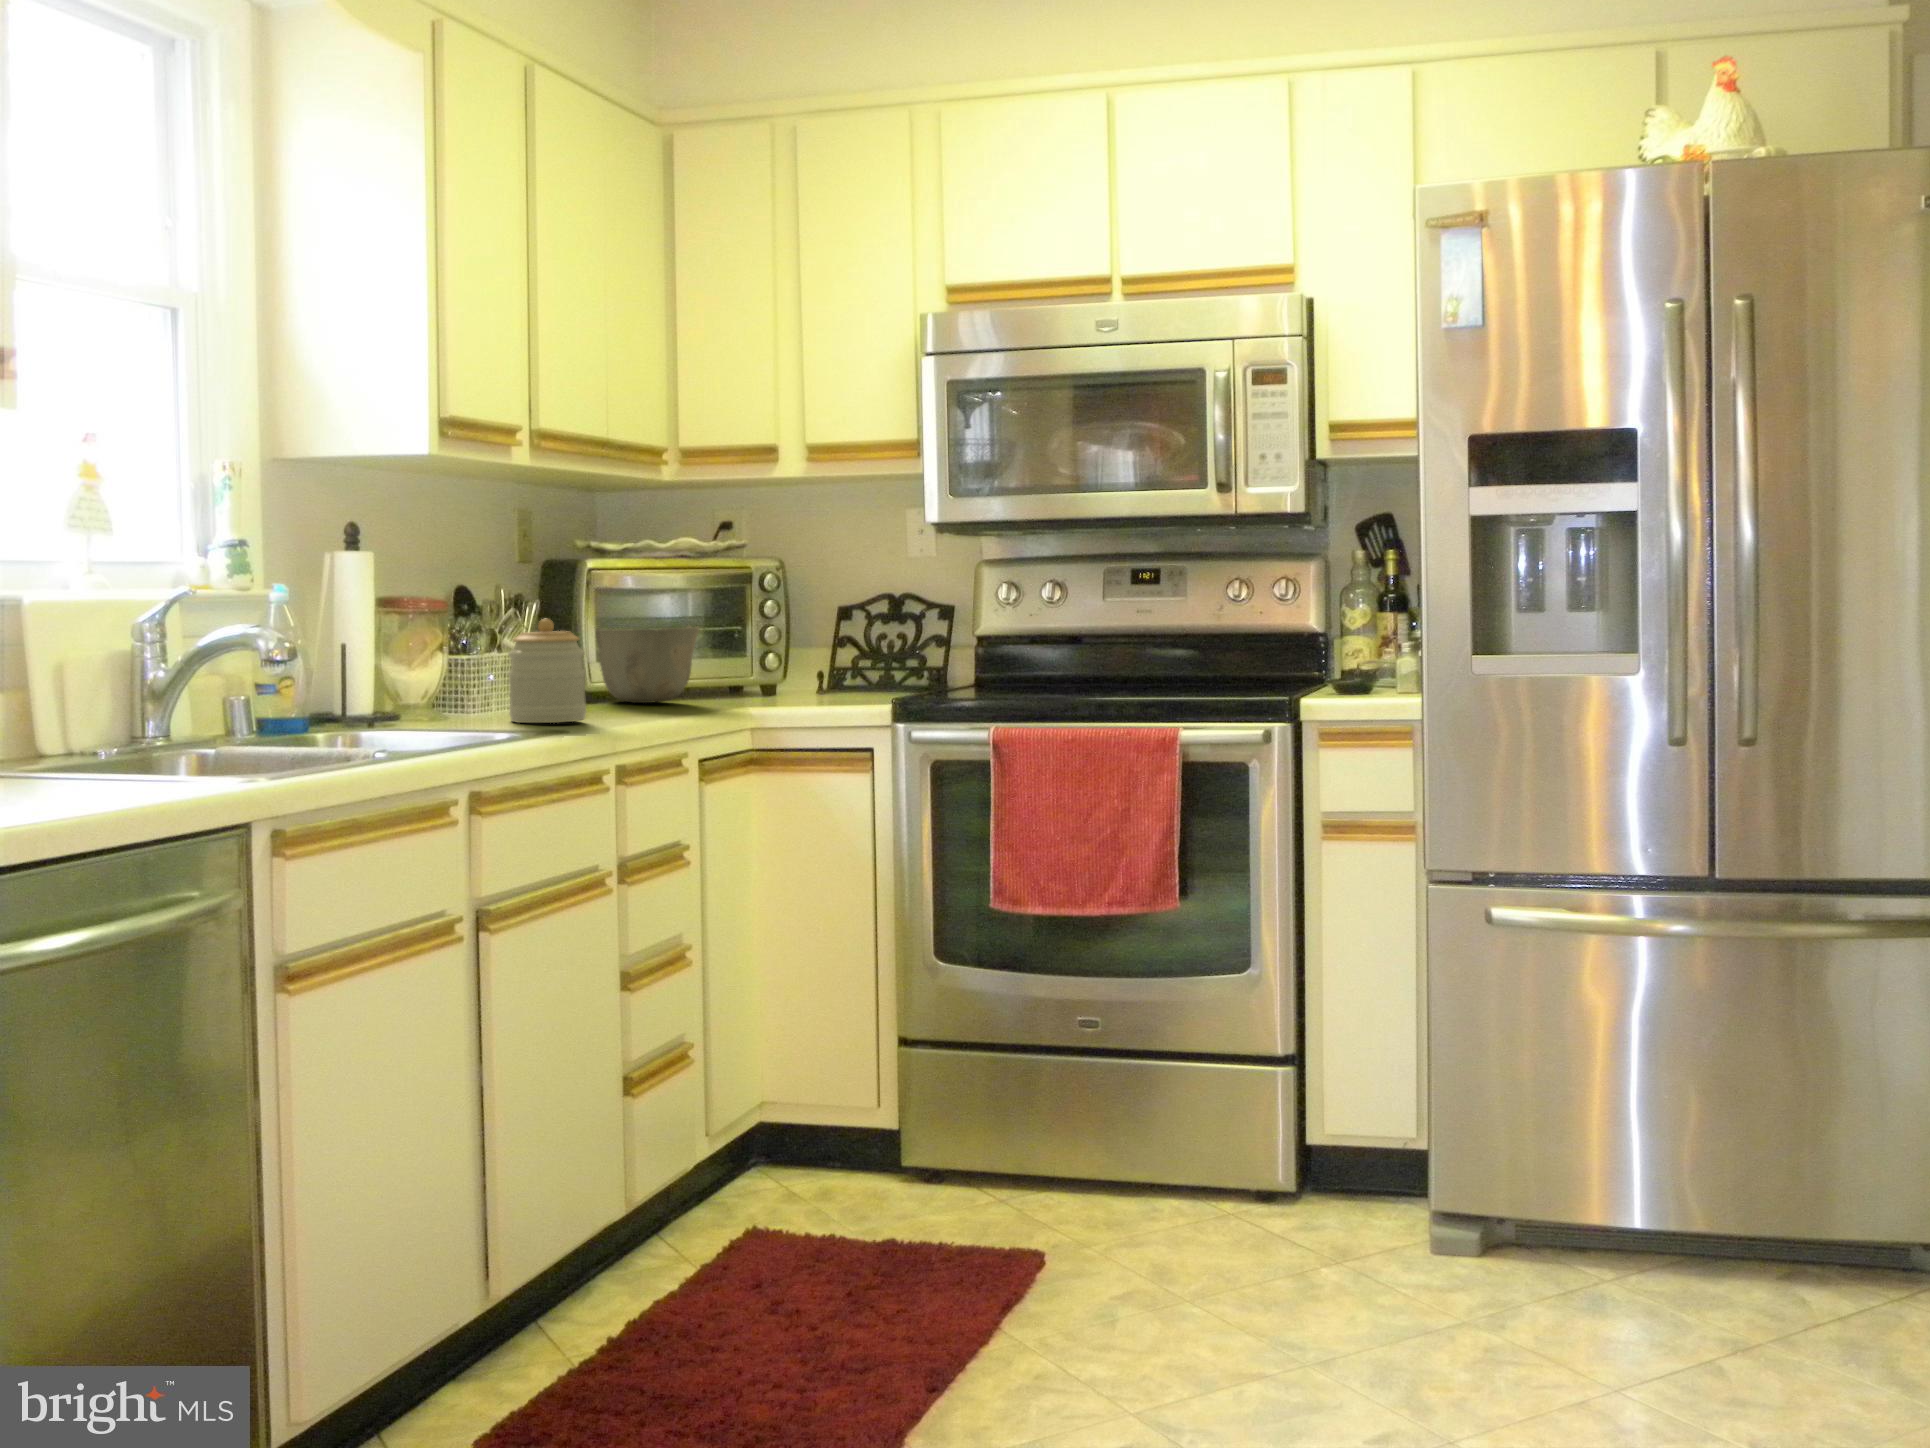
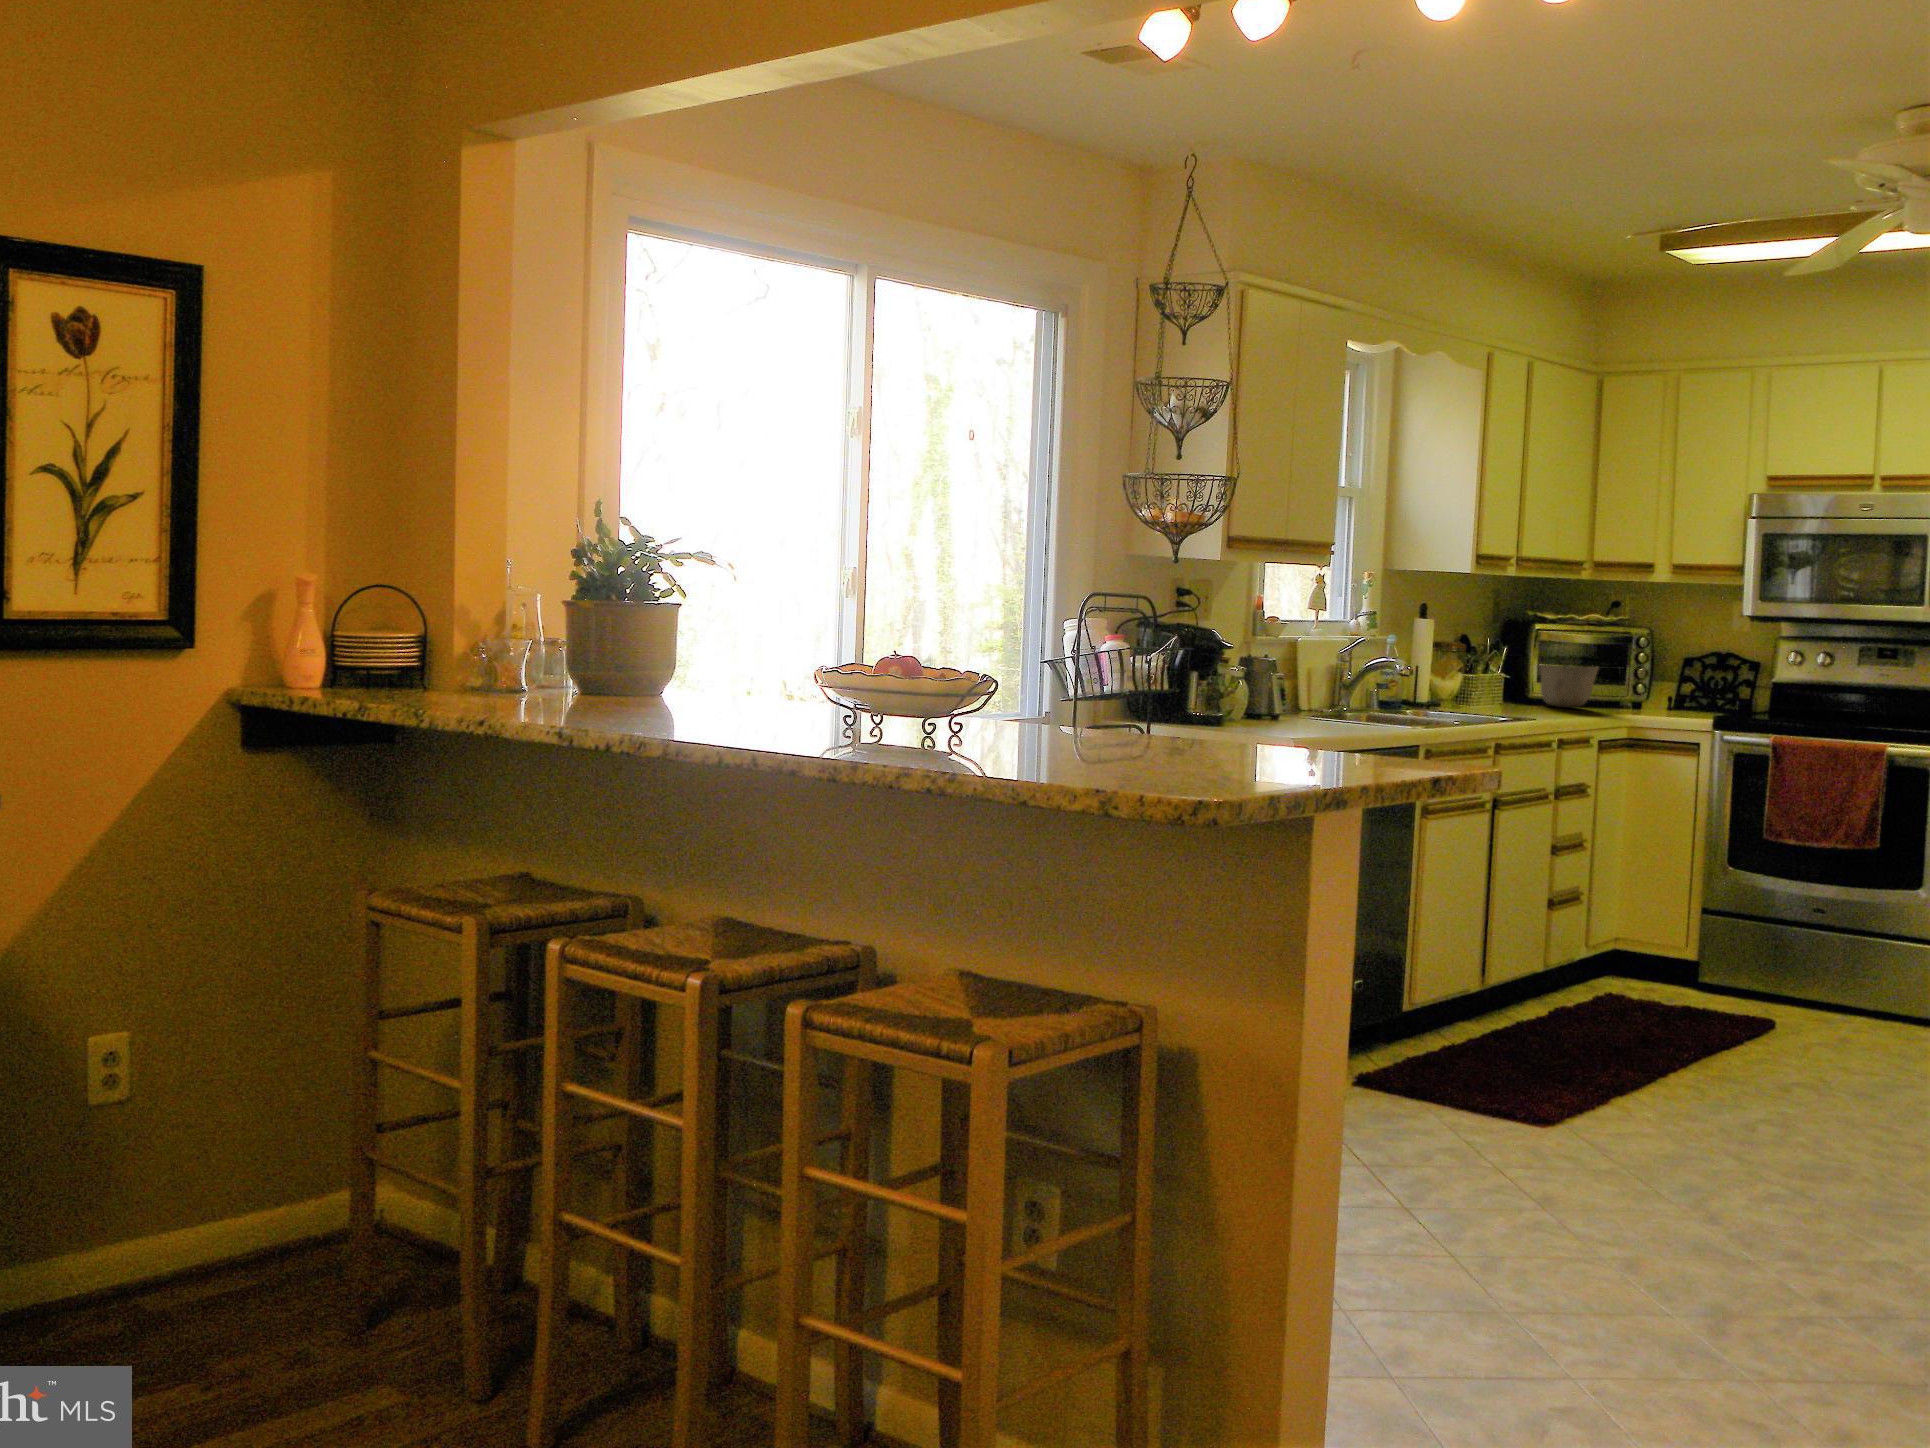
jar: present [508,619,586,723] -> none [1497,660,1540,714]

